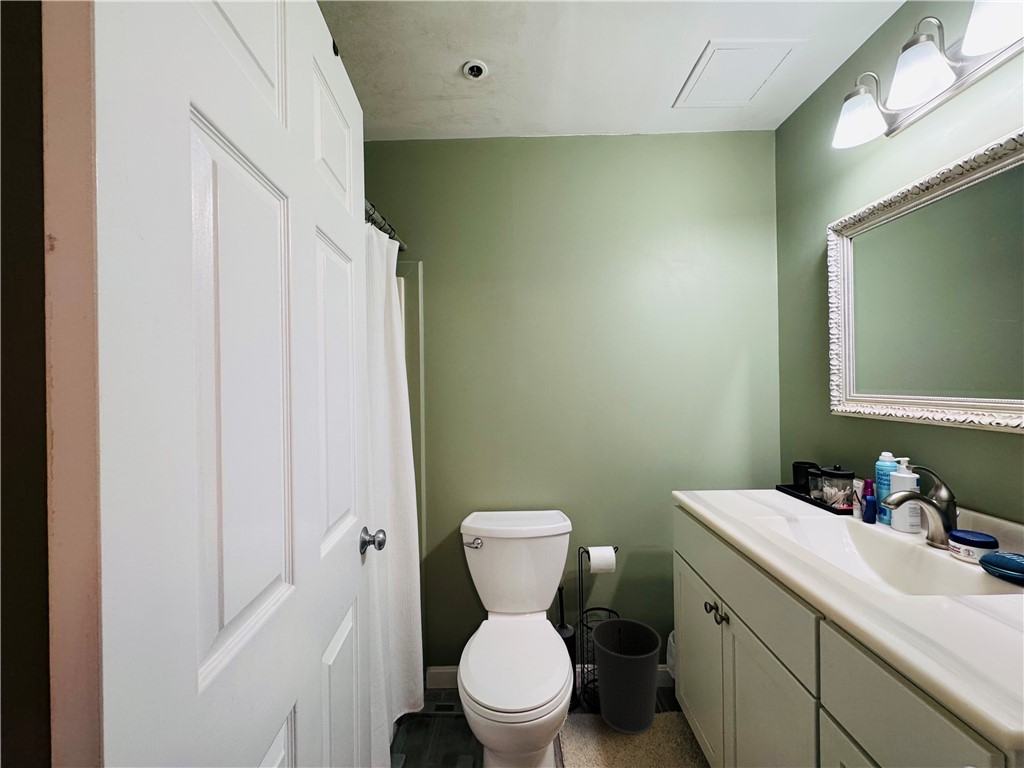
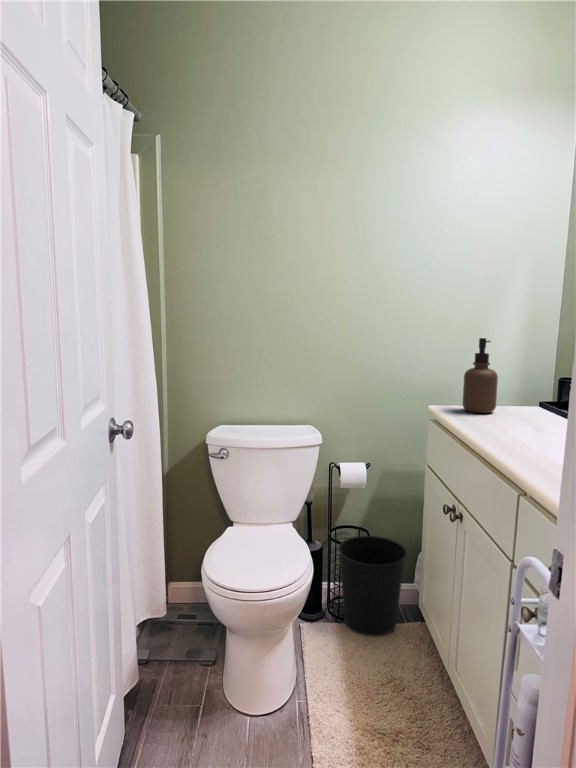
soap dispenser: none [708,427,743,501] -> present [463,338,498,413]

